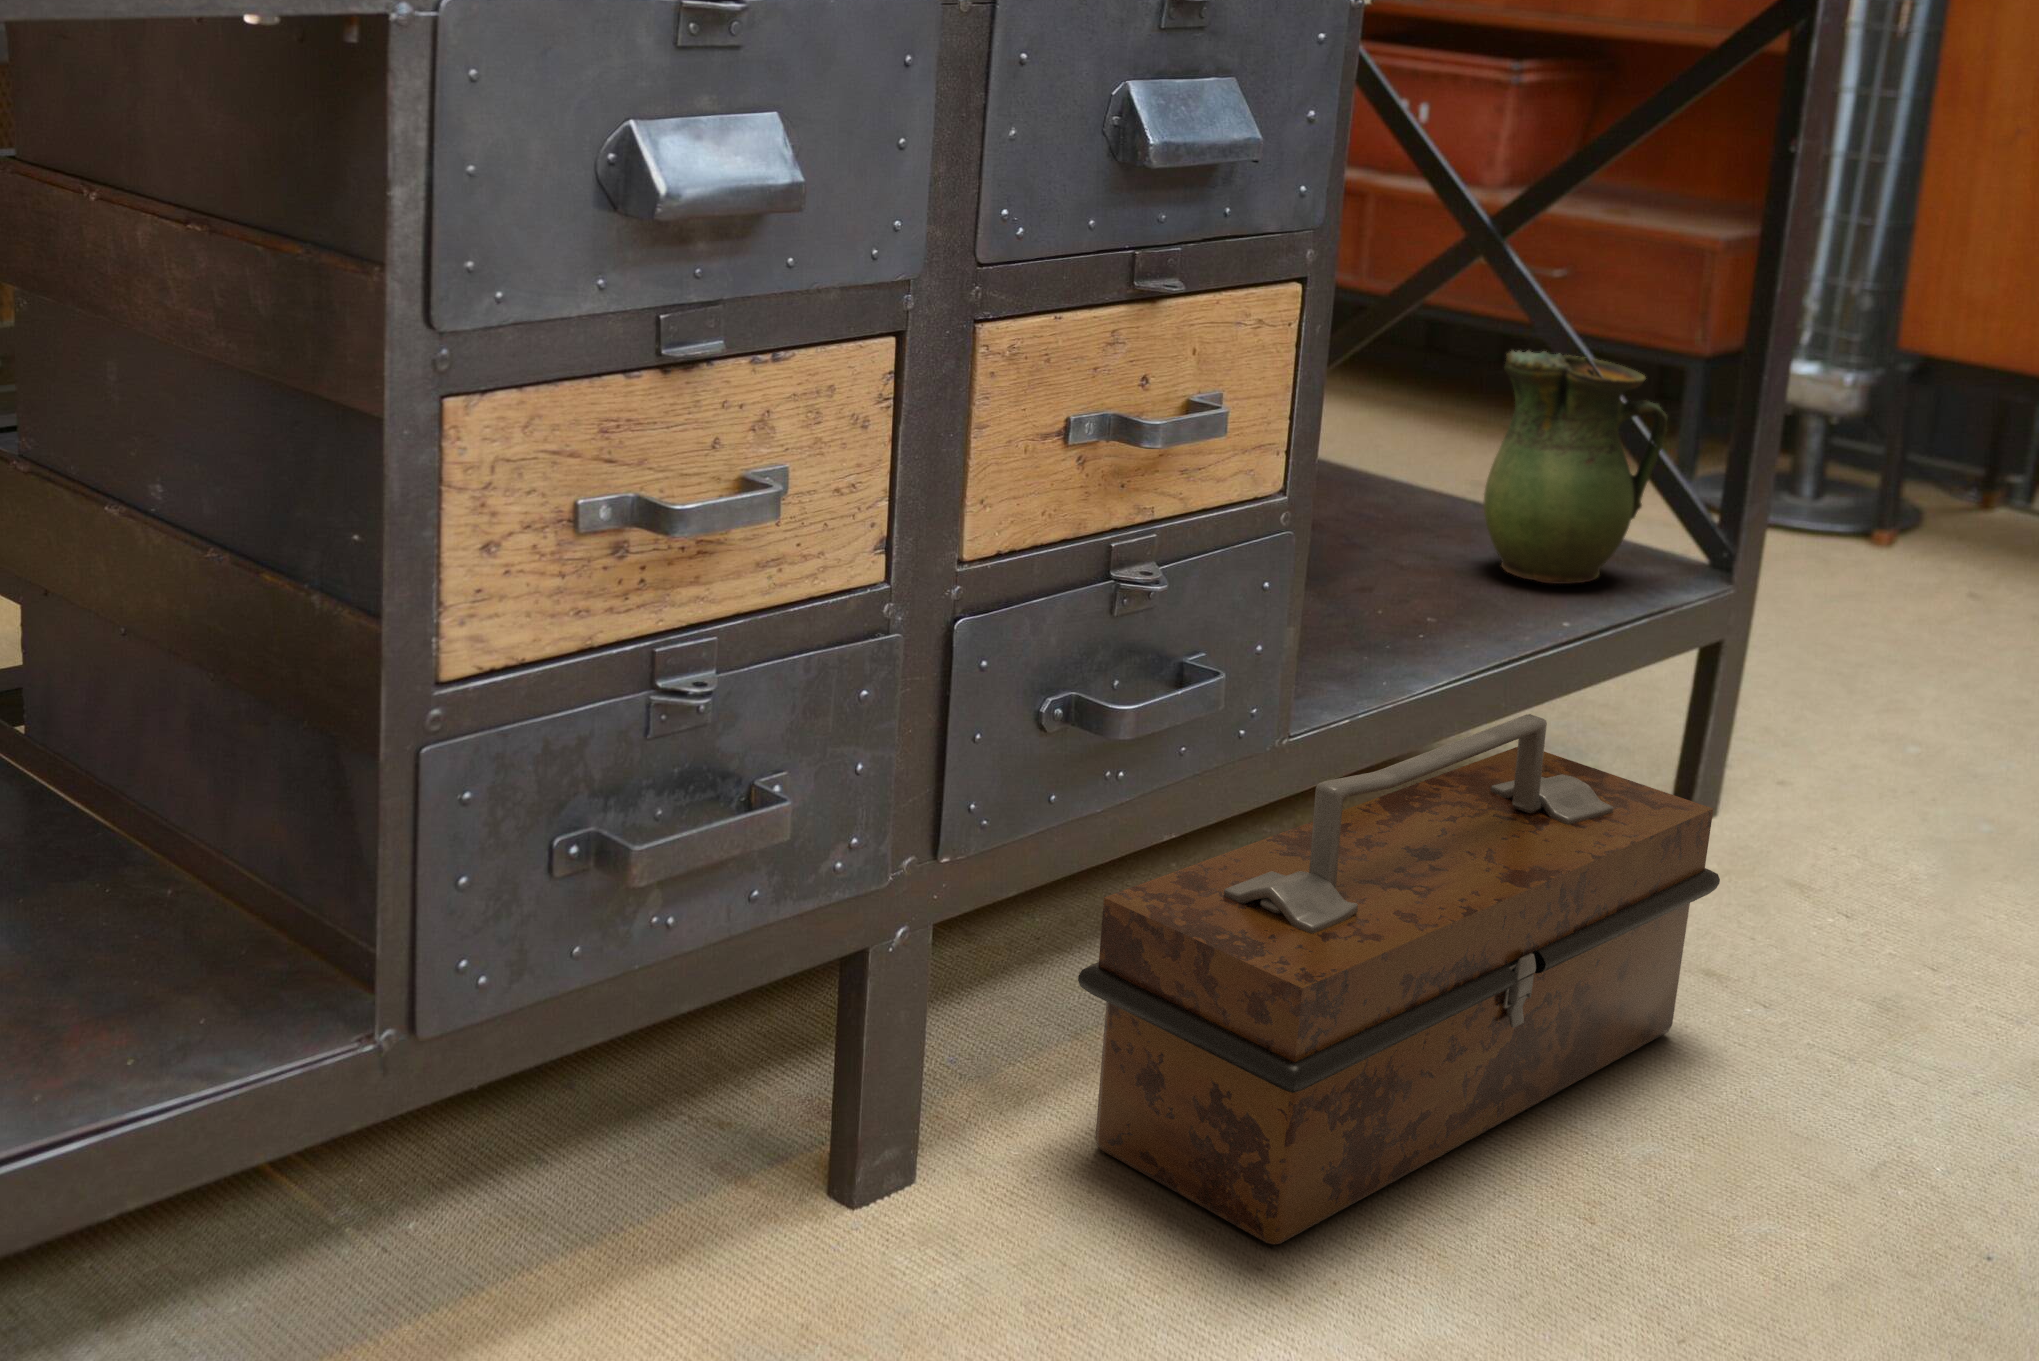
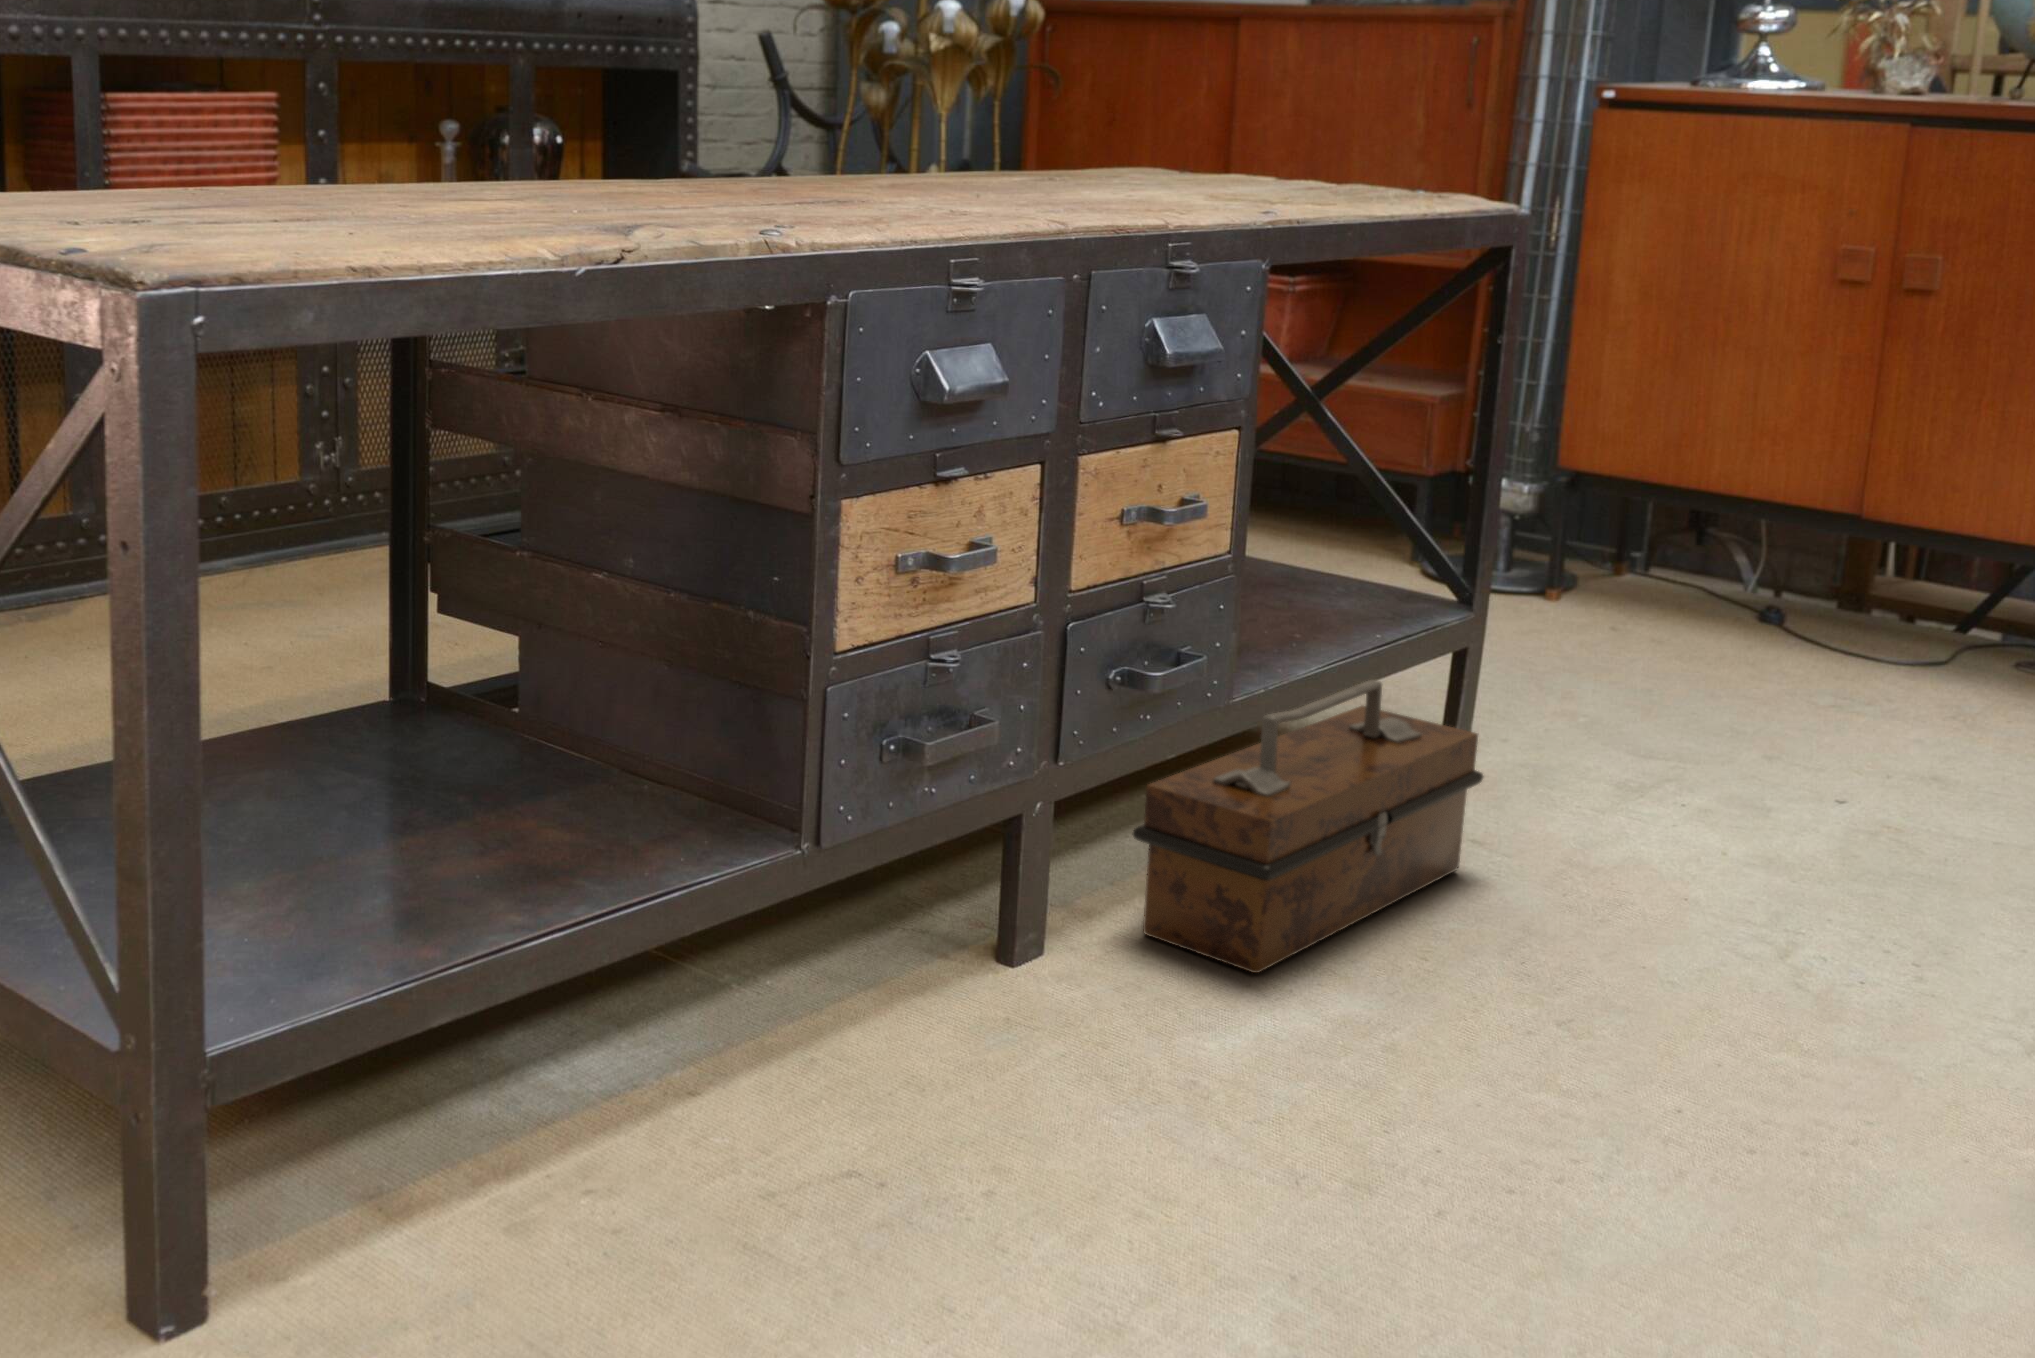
pitcher: present [1483,351,1668,584] -> none [1317,471,1429,617]

